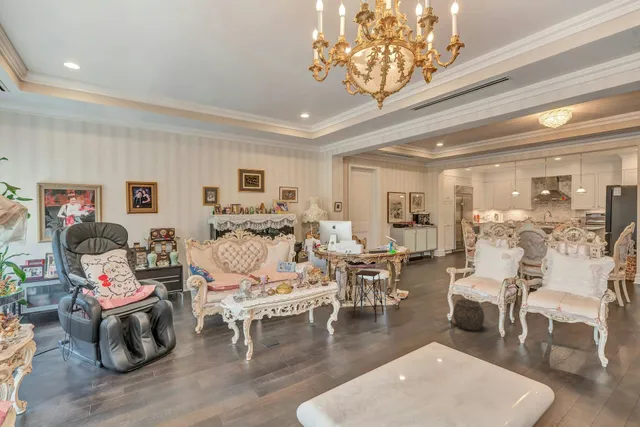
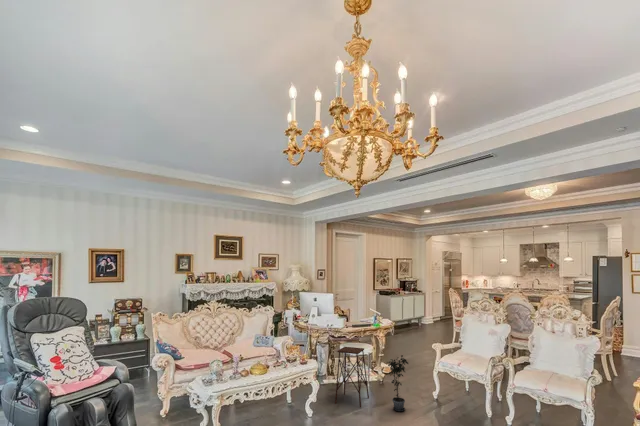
potted plant: none [401,278,422,326] -> present [387,355,408,411]
woven basket: present [453,299,484,330] -> none [443,379,476,416]

